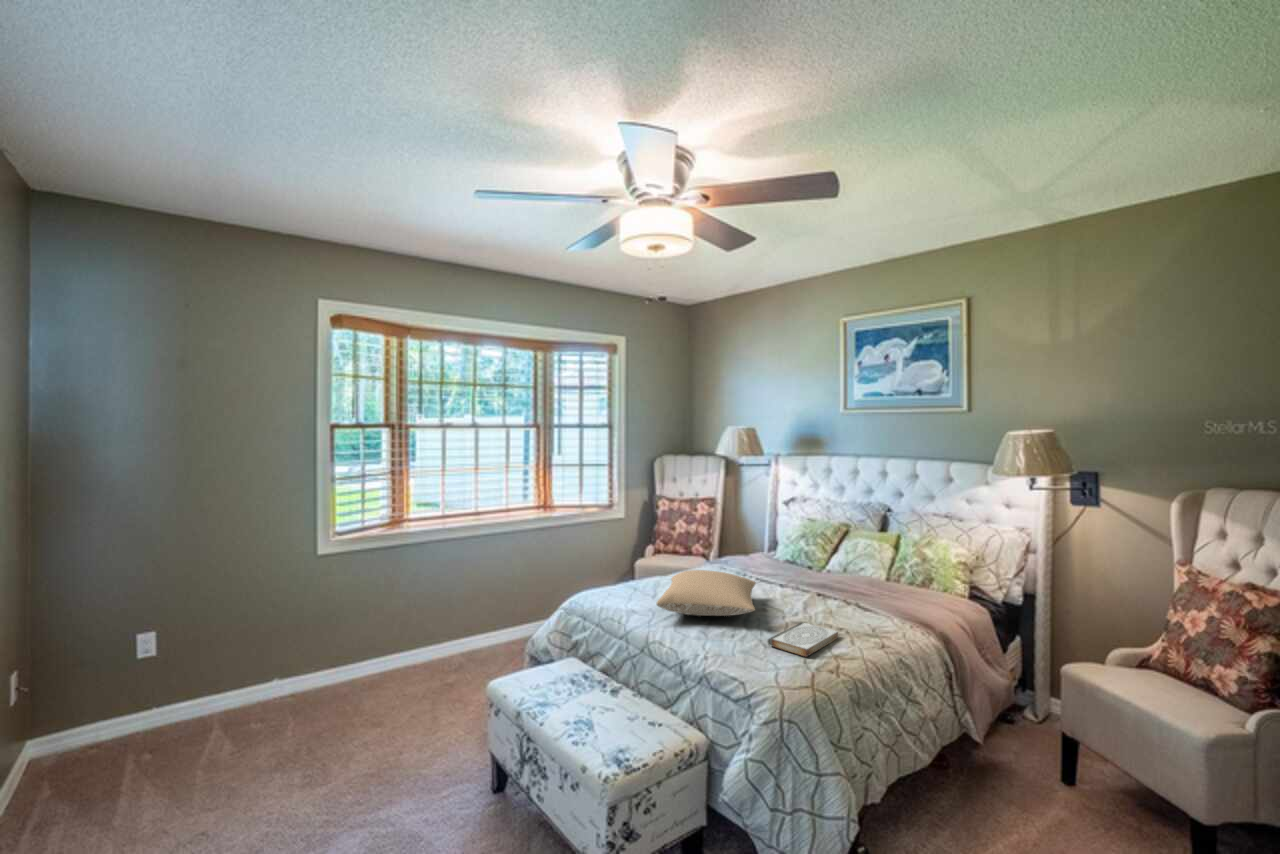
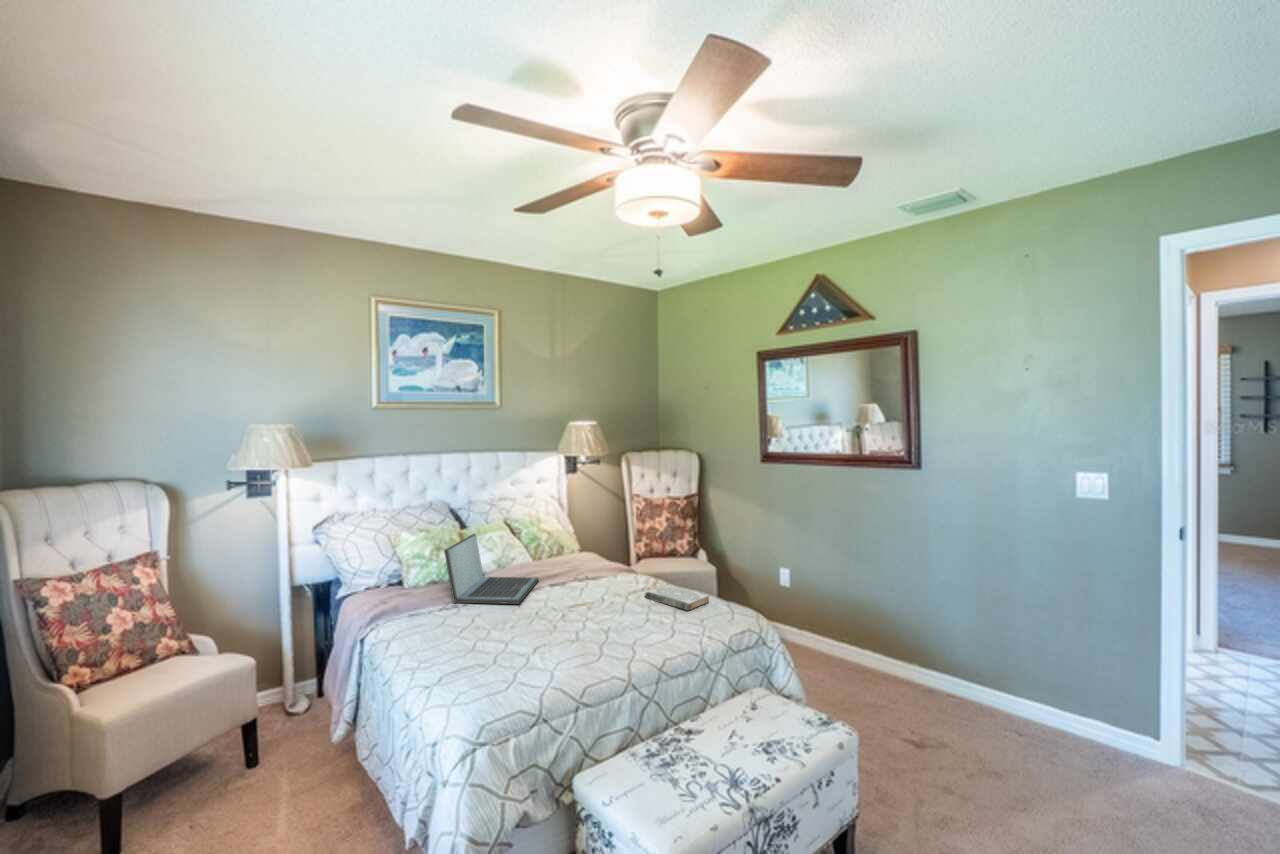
laptop: none [738,527,813,586] -> present [444,534,539,604]
pillow: present [657,570,756,616] -> none [529,581,655,635]

